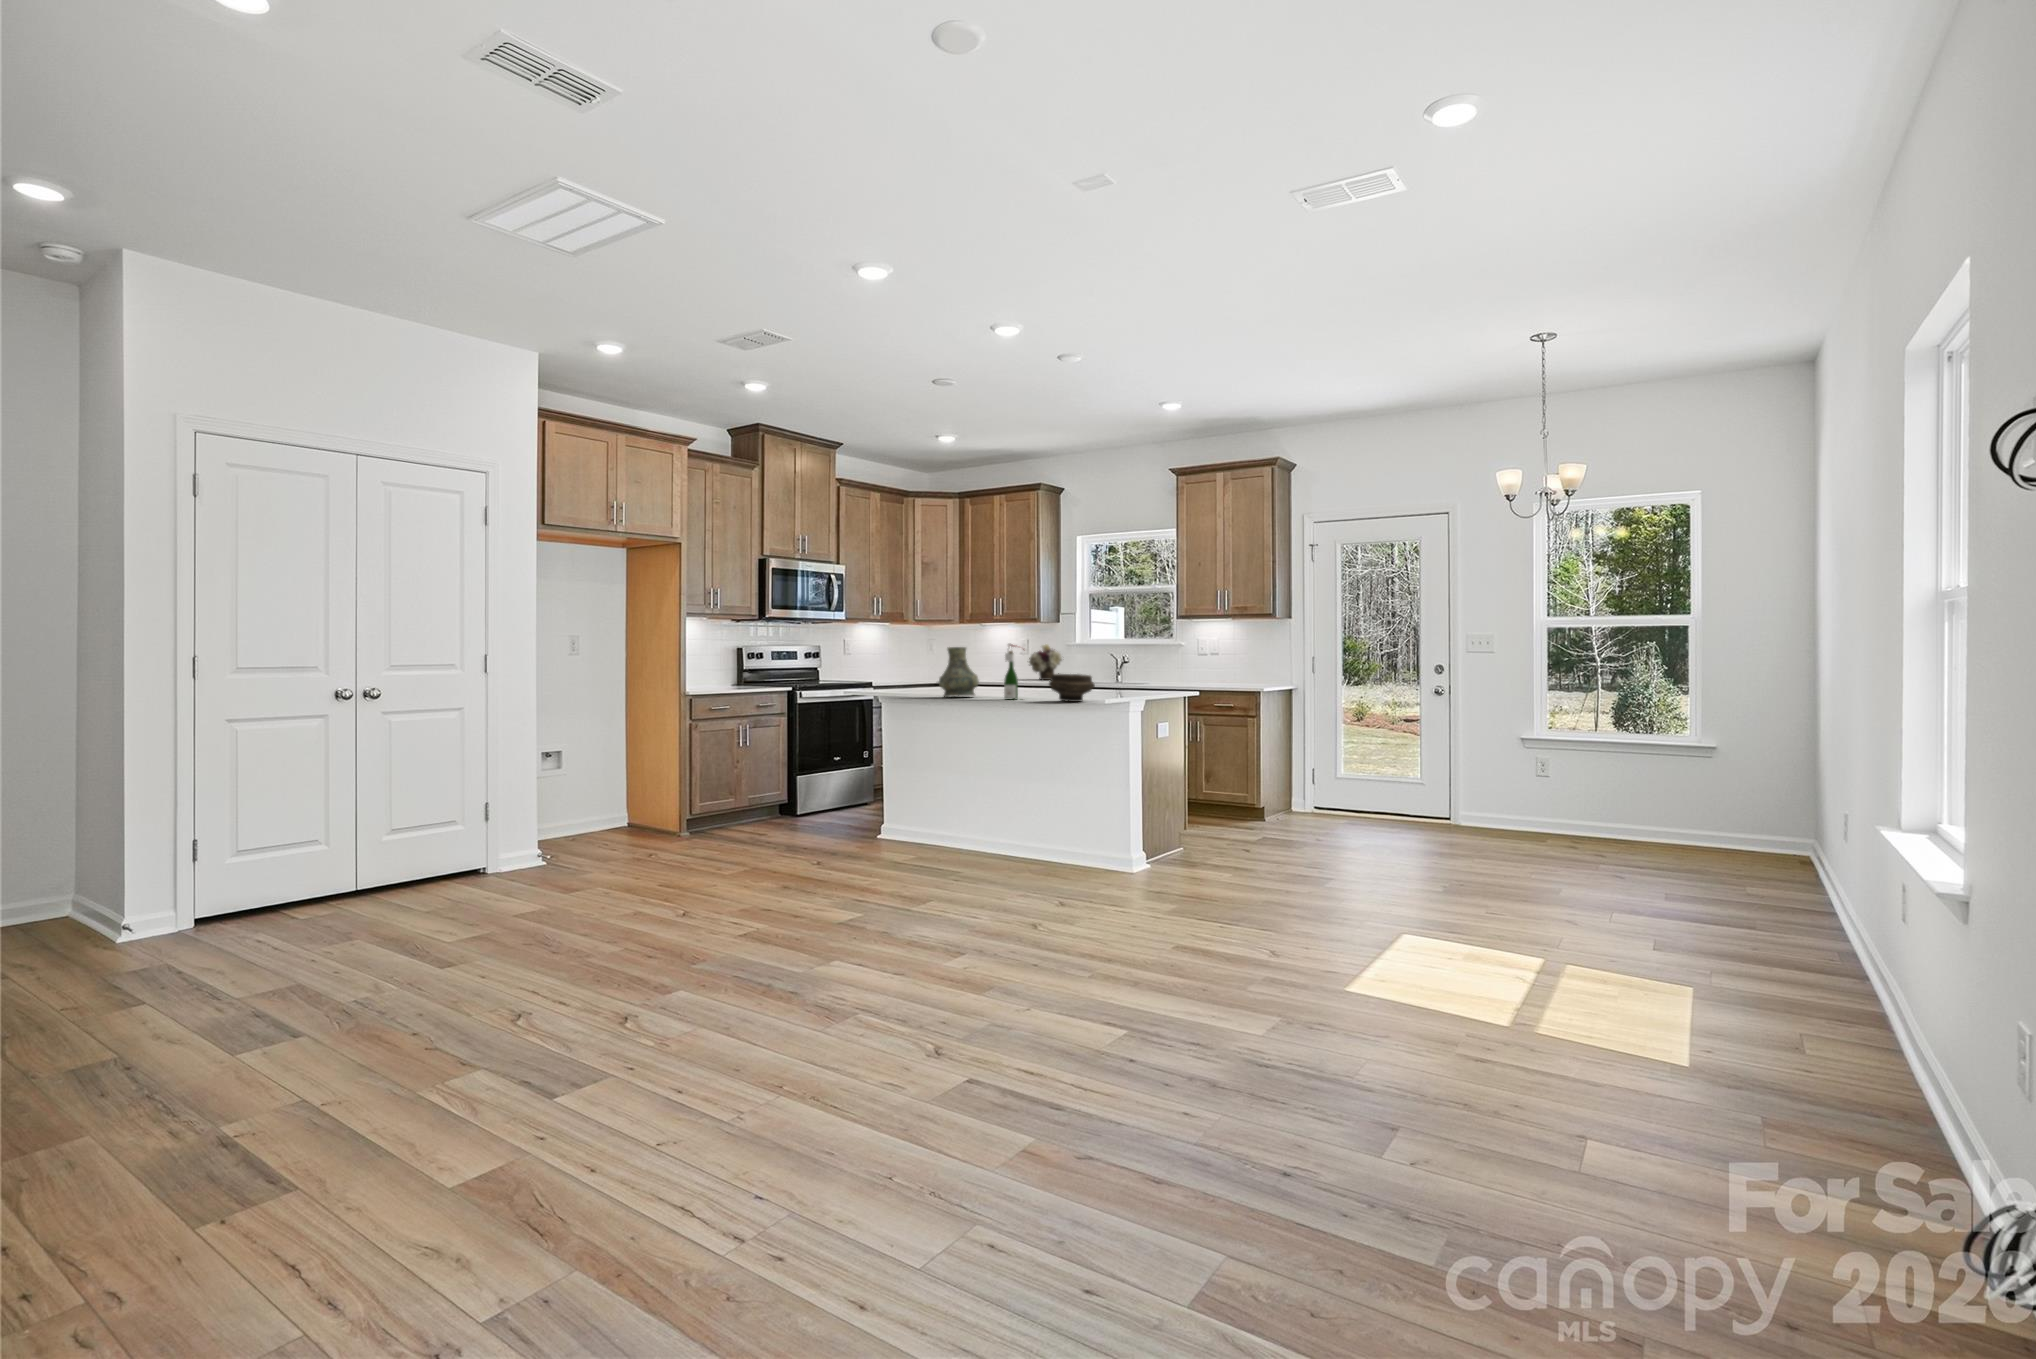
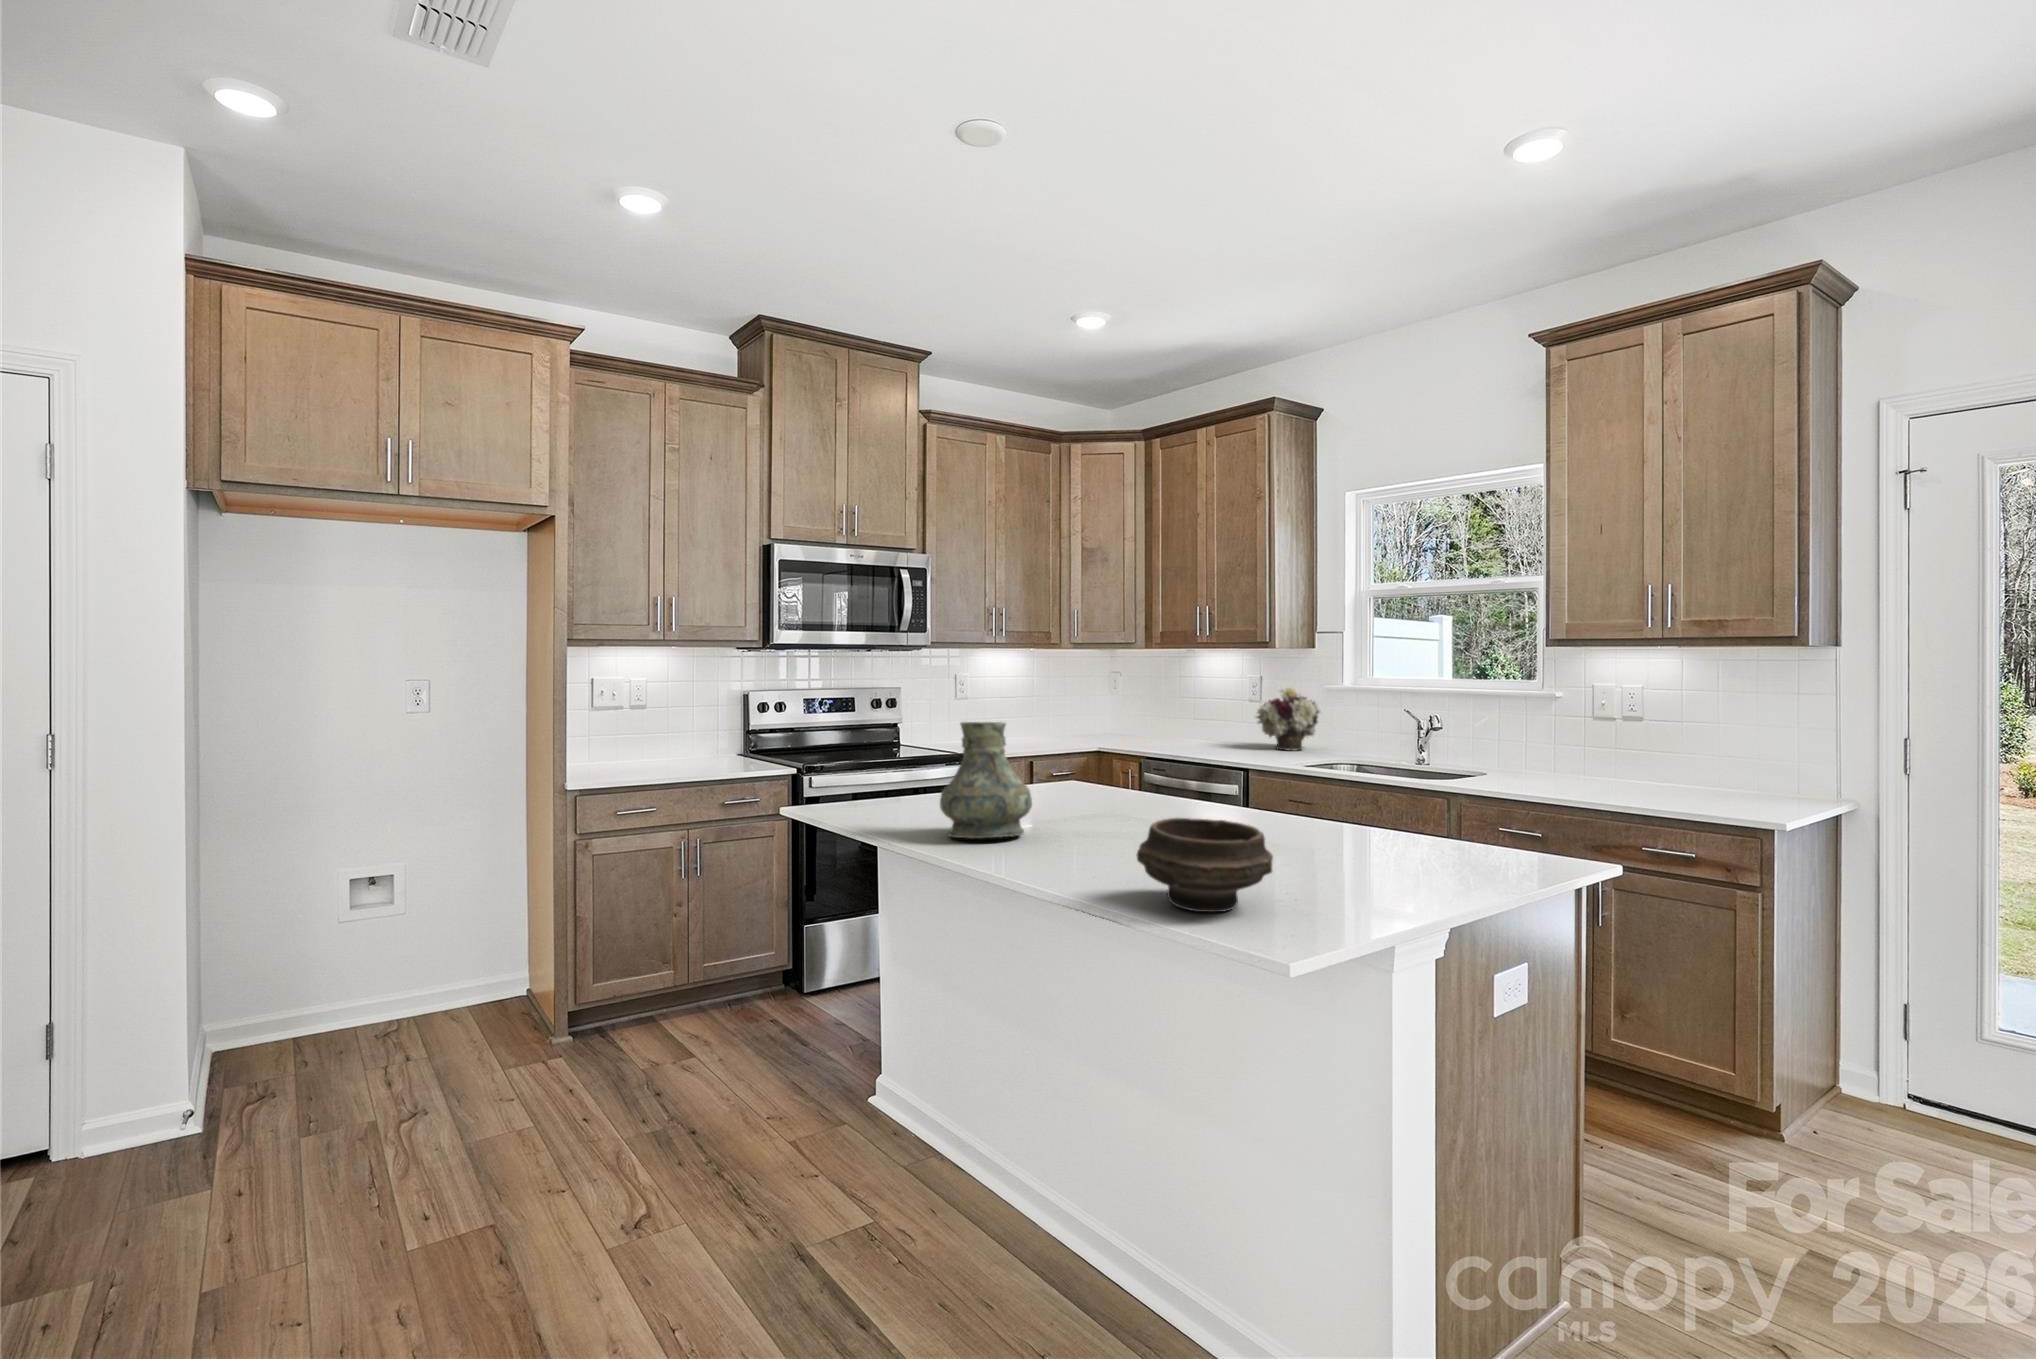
wine bottle: present [1004,643,1018,699] -> none [1056,722,1110,869]

